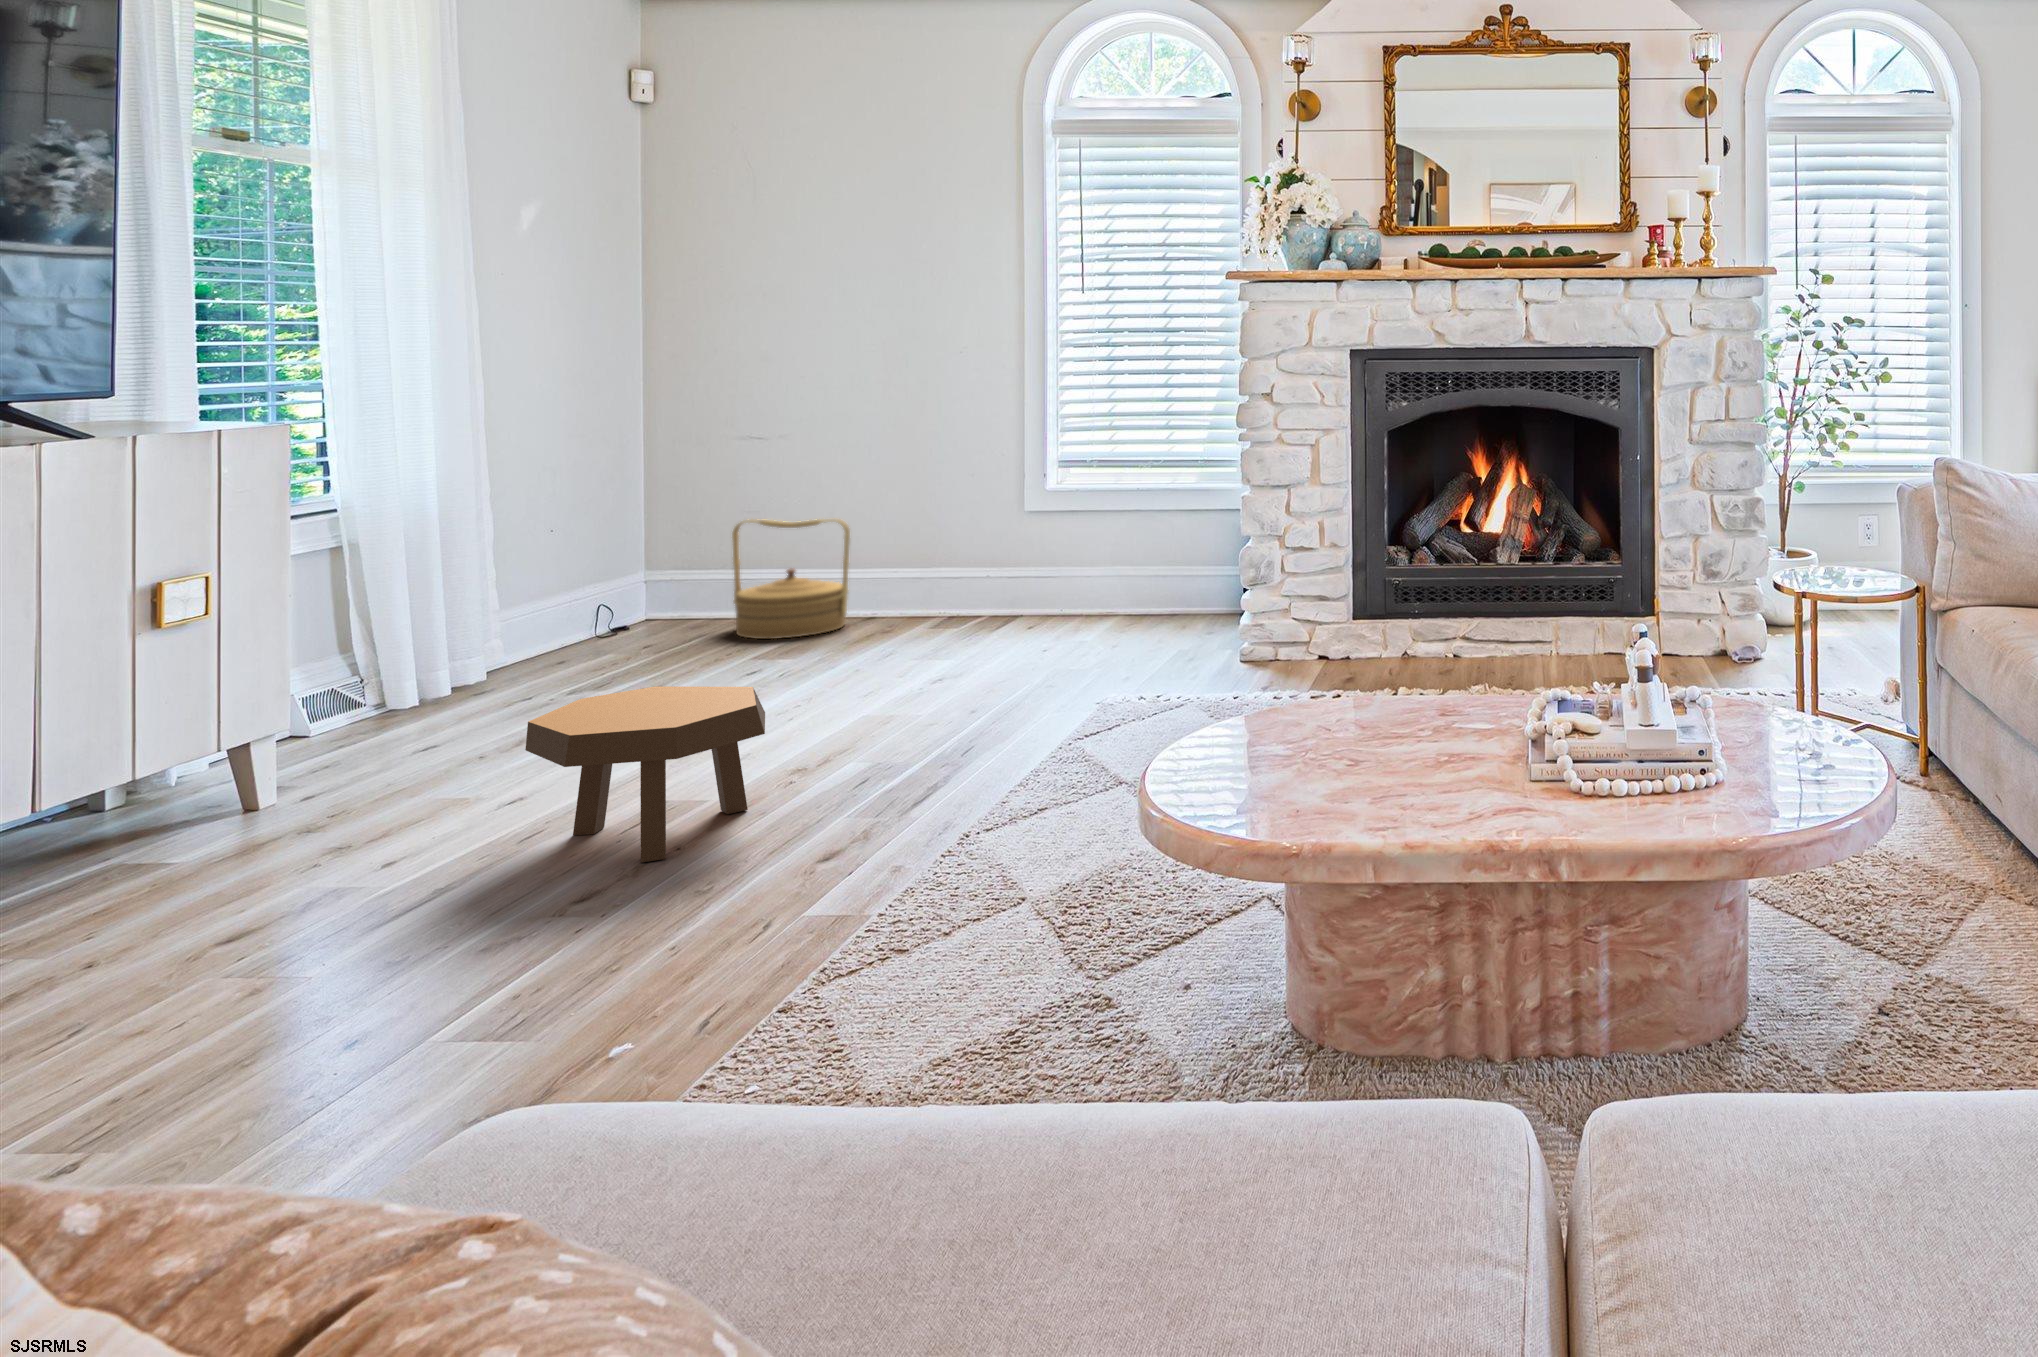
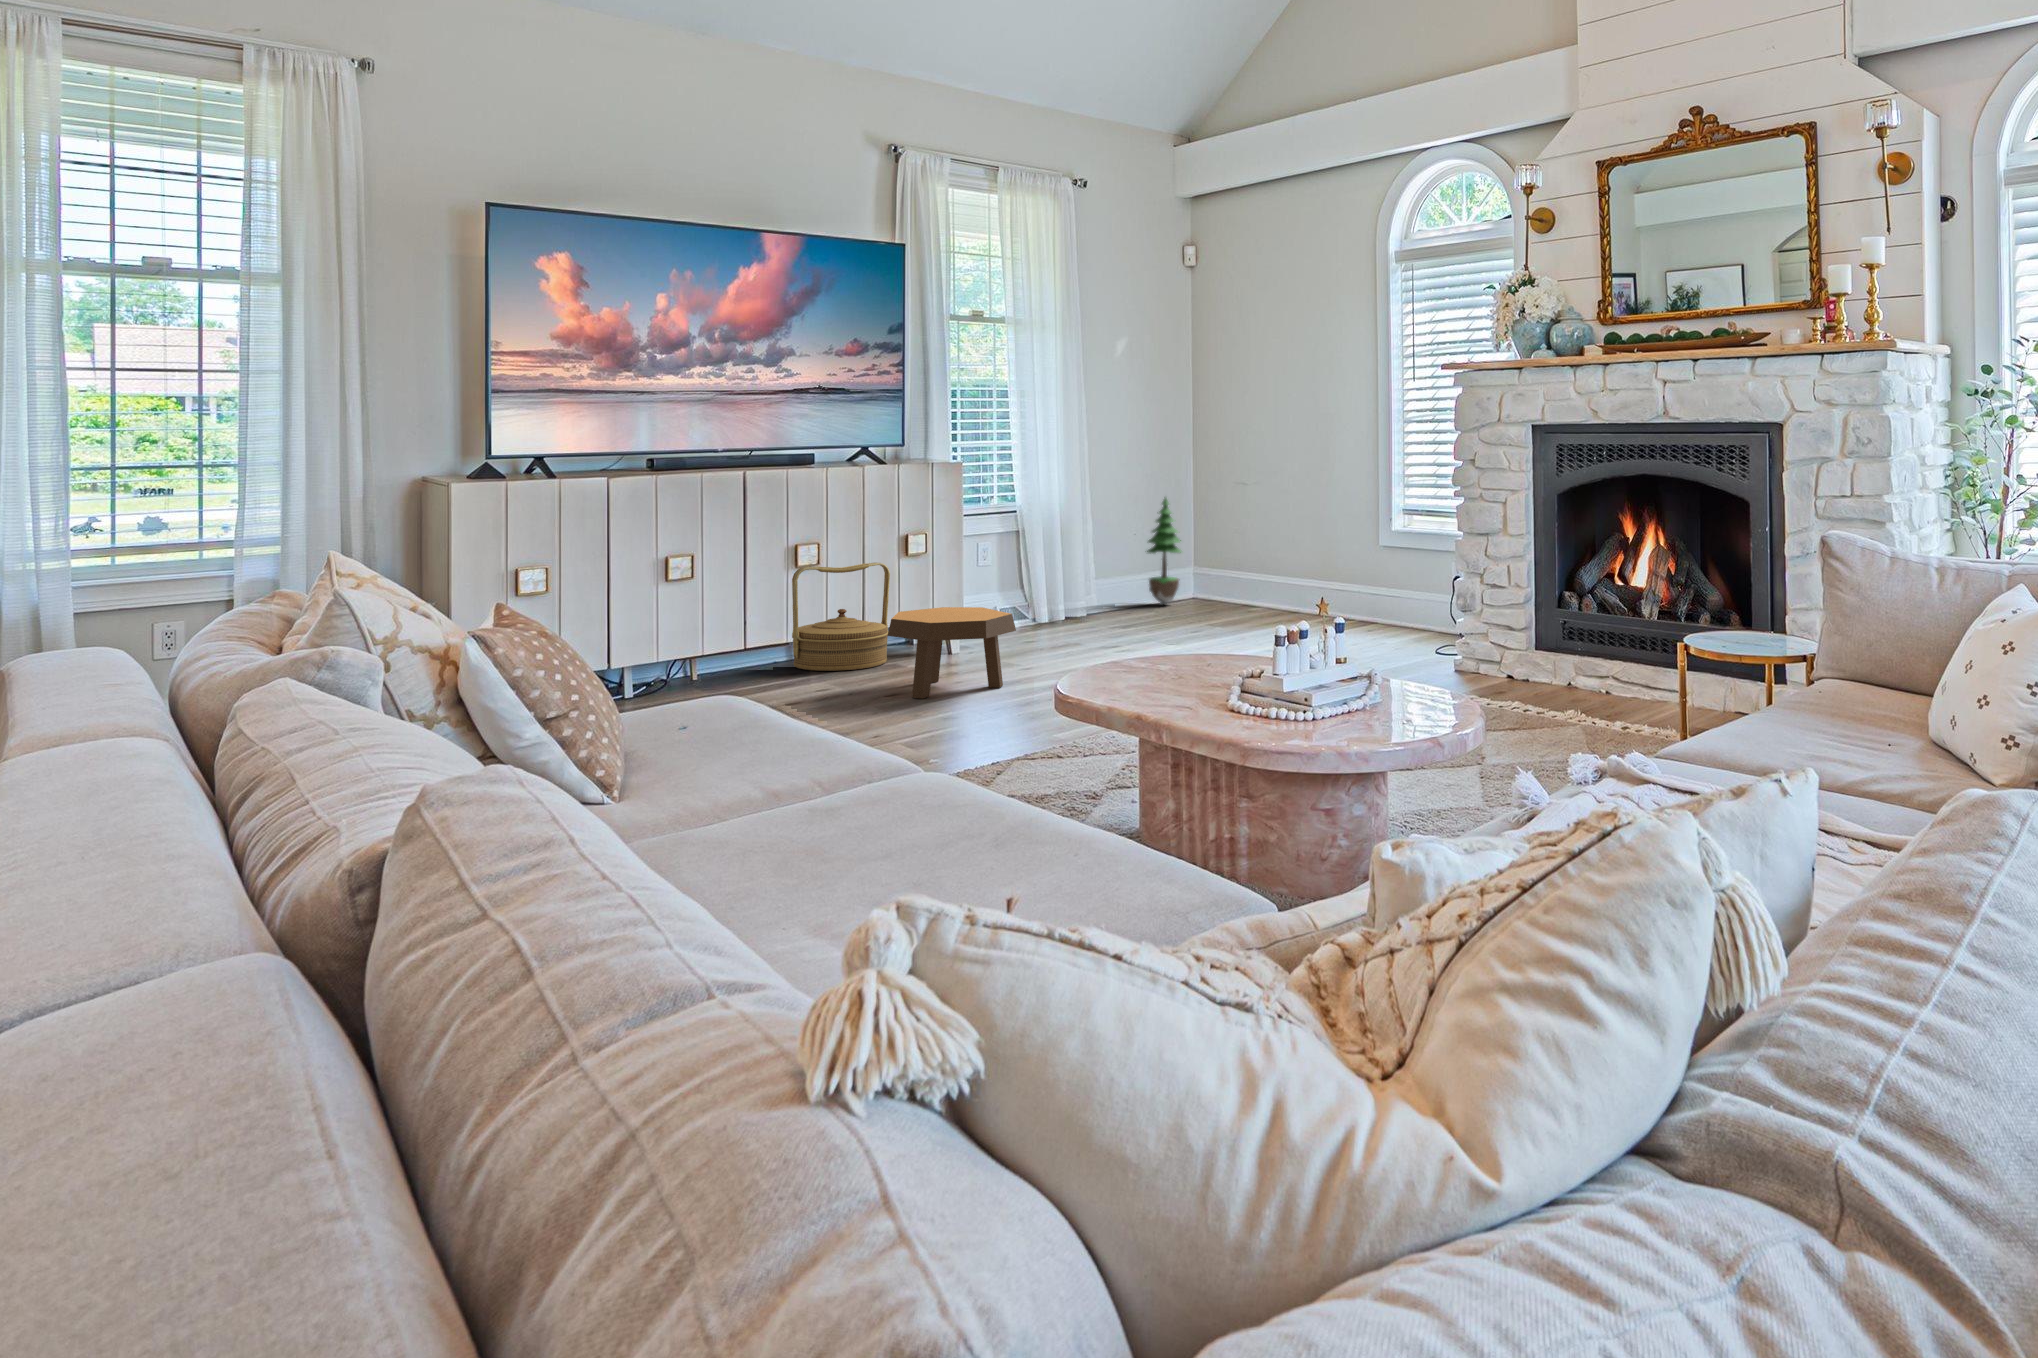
potted tree: none [594,464,666,636] -> present [1147,498,1181,604]
woven basket: present [732,519,850,639] -> present [792,563,890,671]

